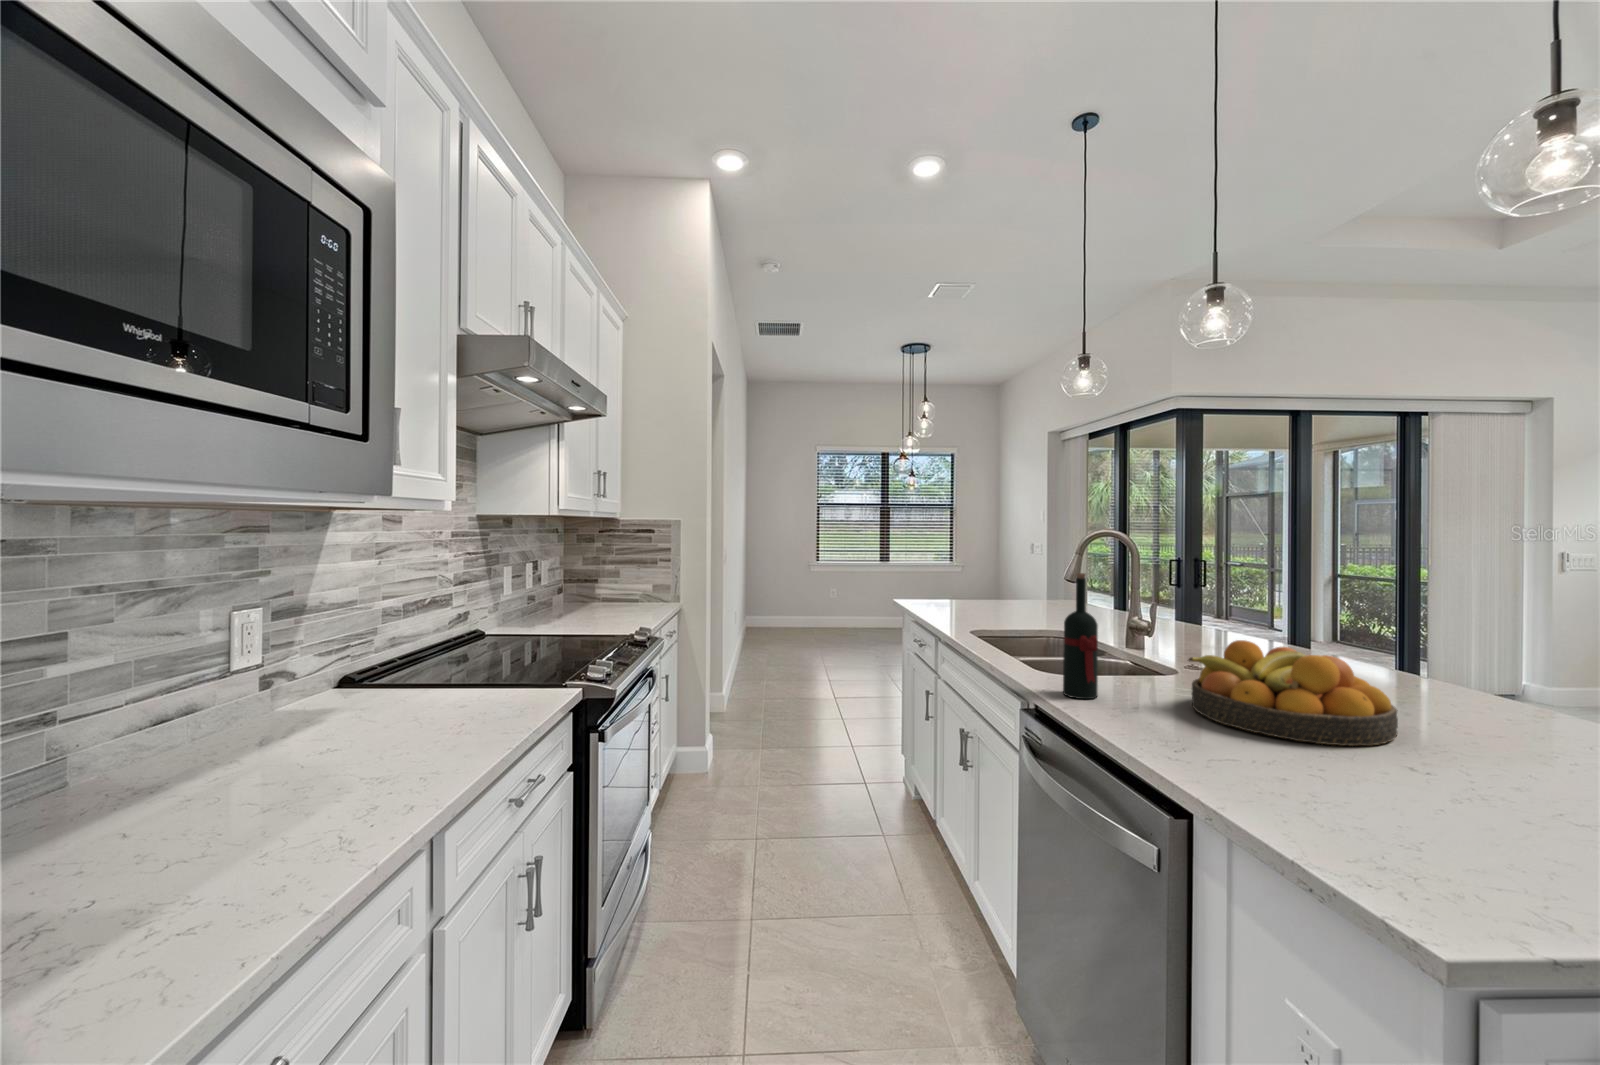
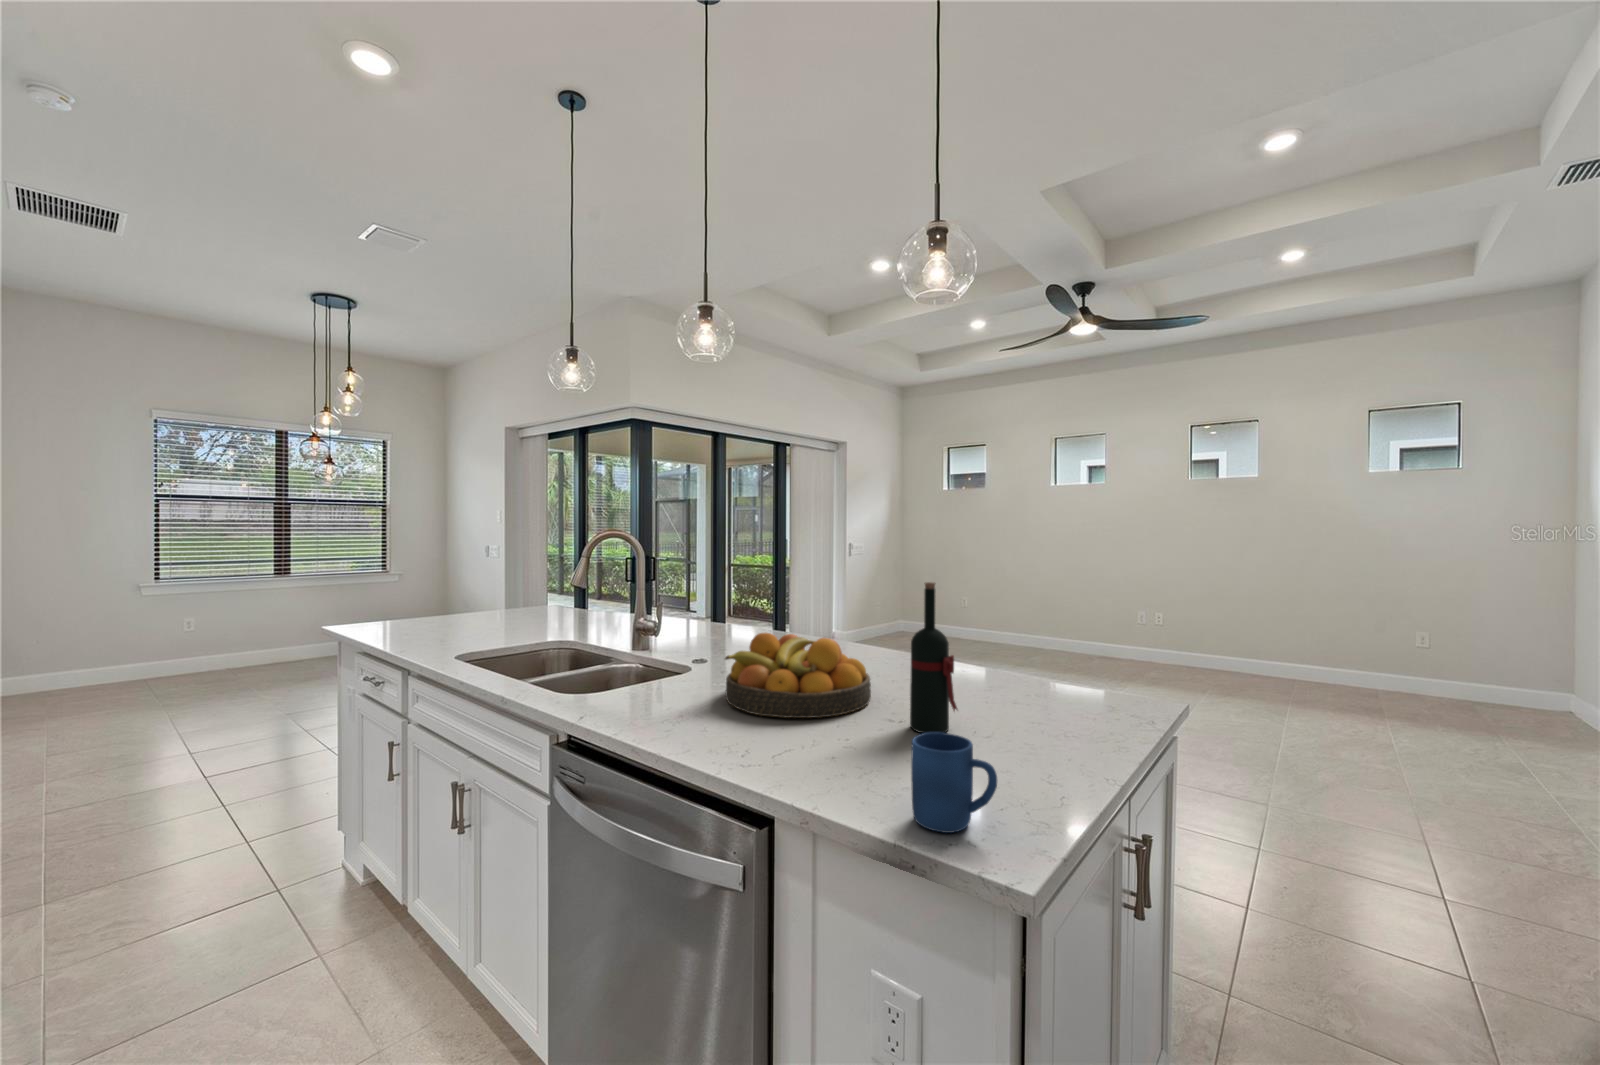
wine bottle: present [1063,573,1098,699] -> present [910,582,957,733]
mug: none [1332,761,1452,880] -> present [911,732,997,833]

